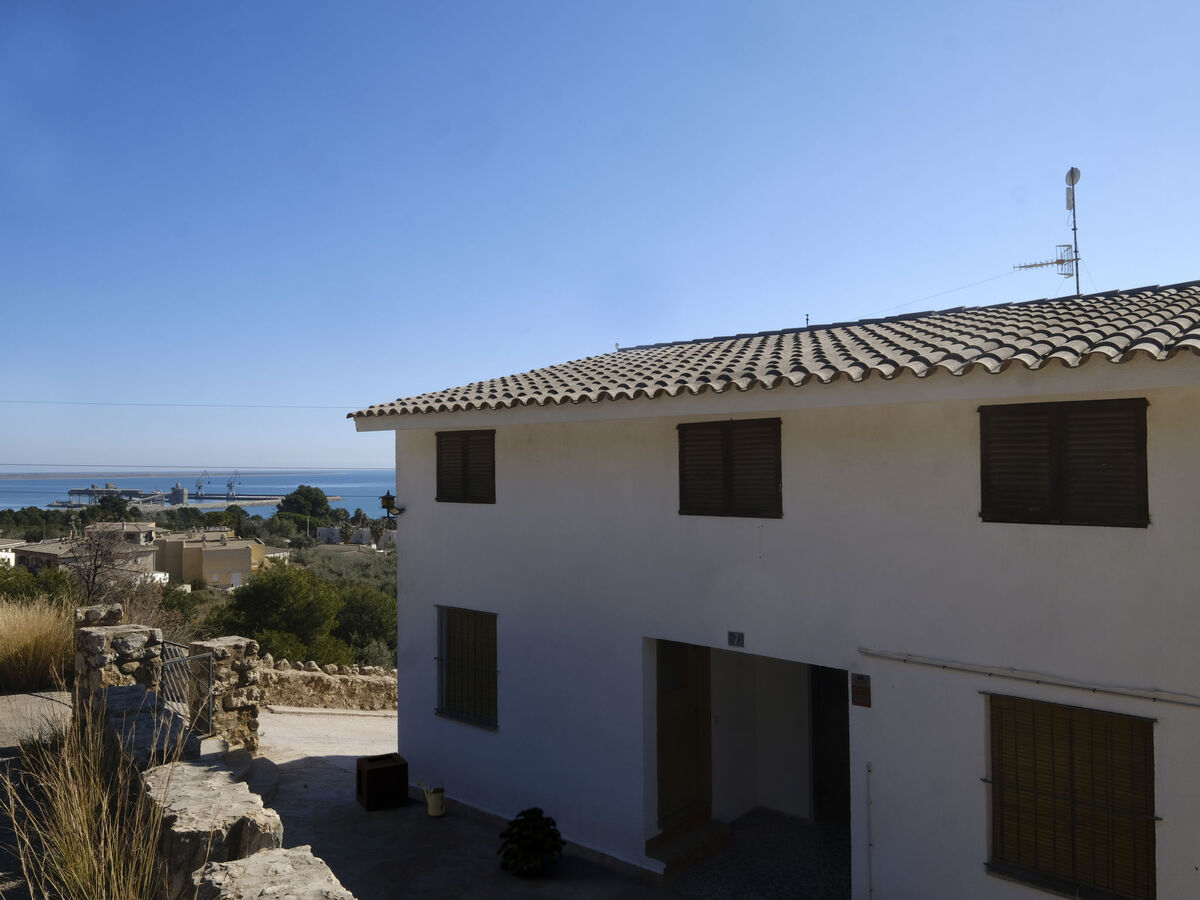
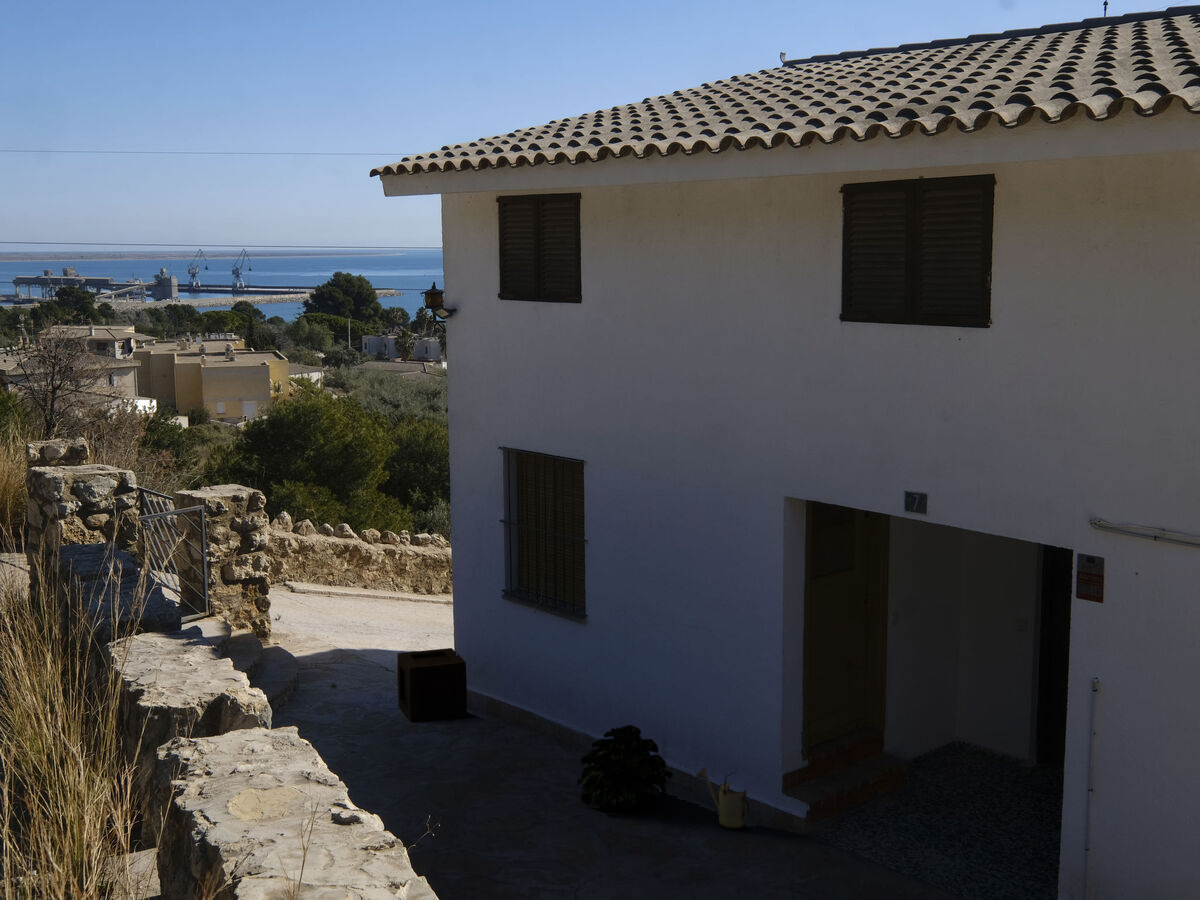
watering can: present [417,780,445,818] -> present [696,768,749,831]

